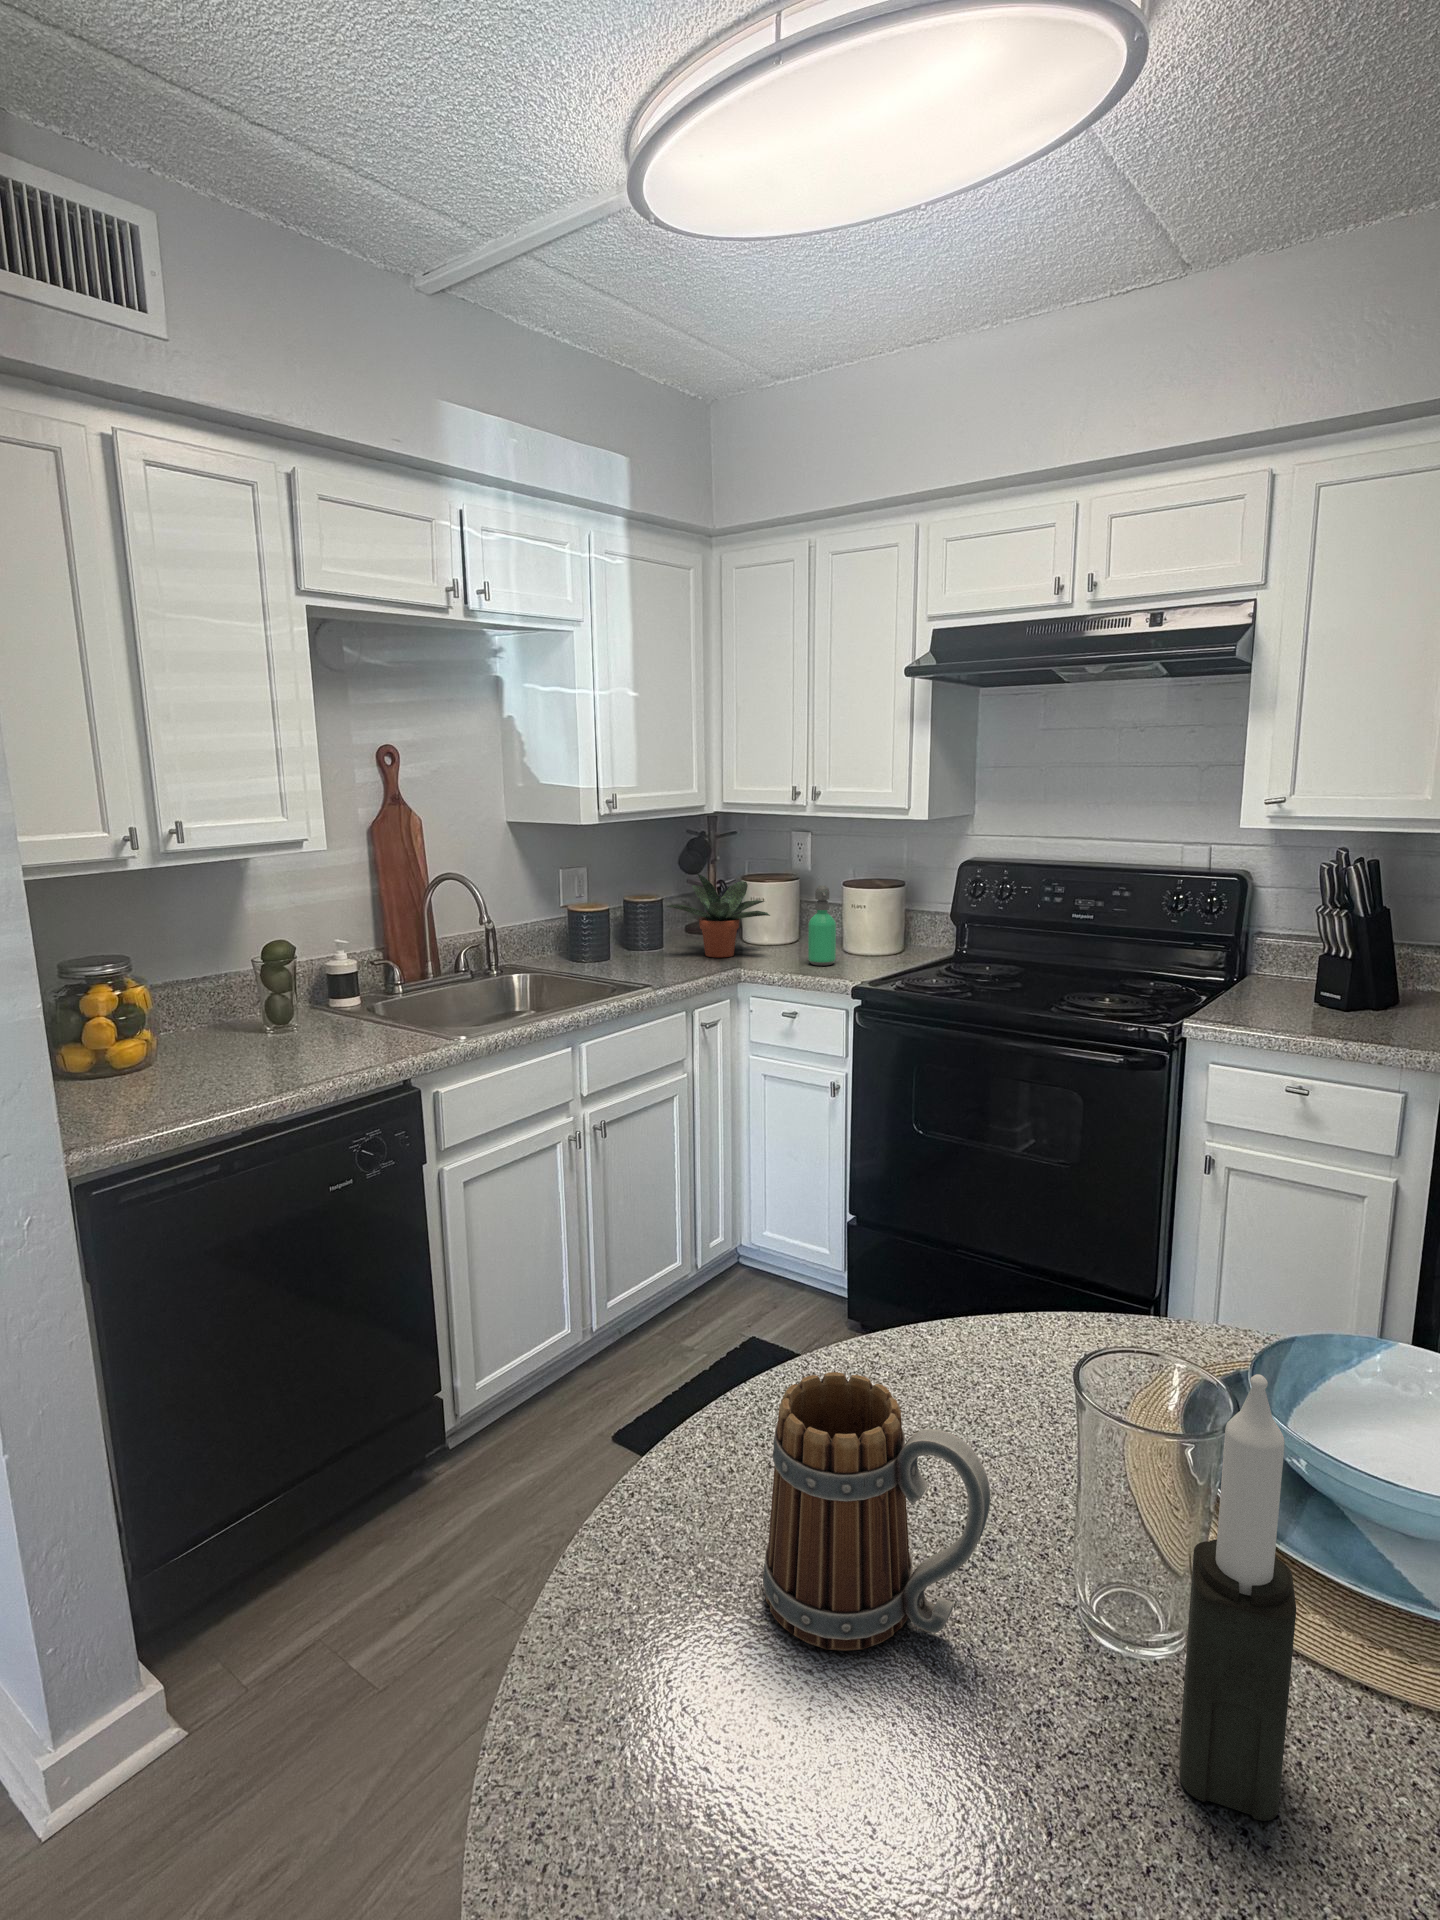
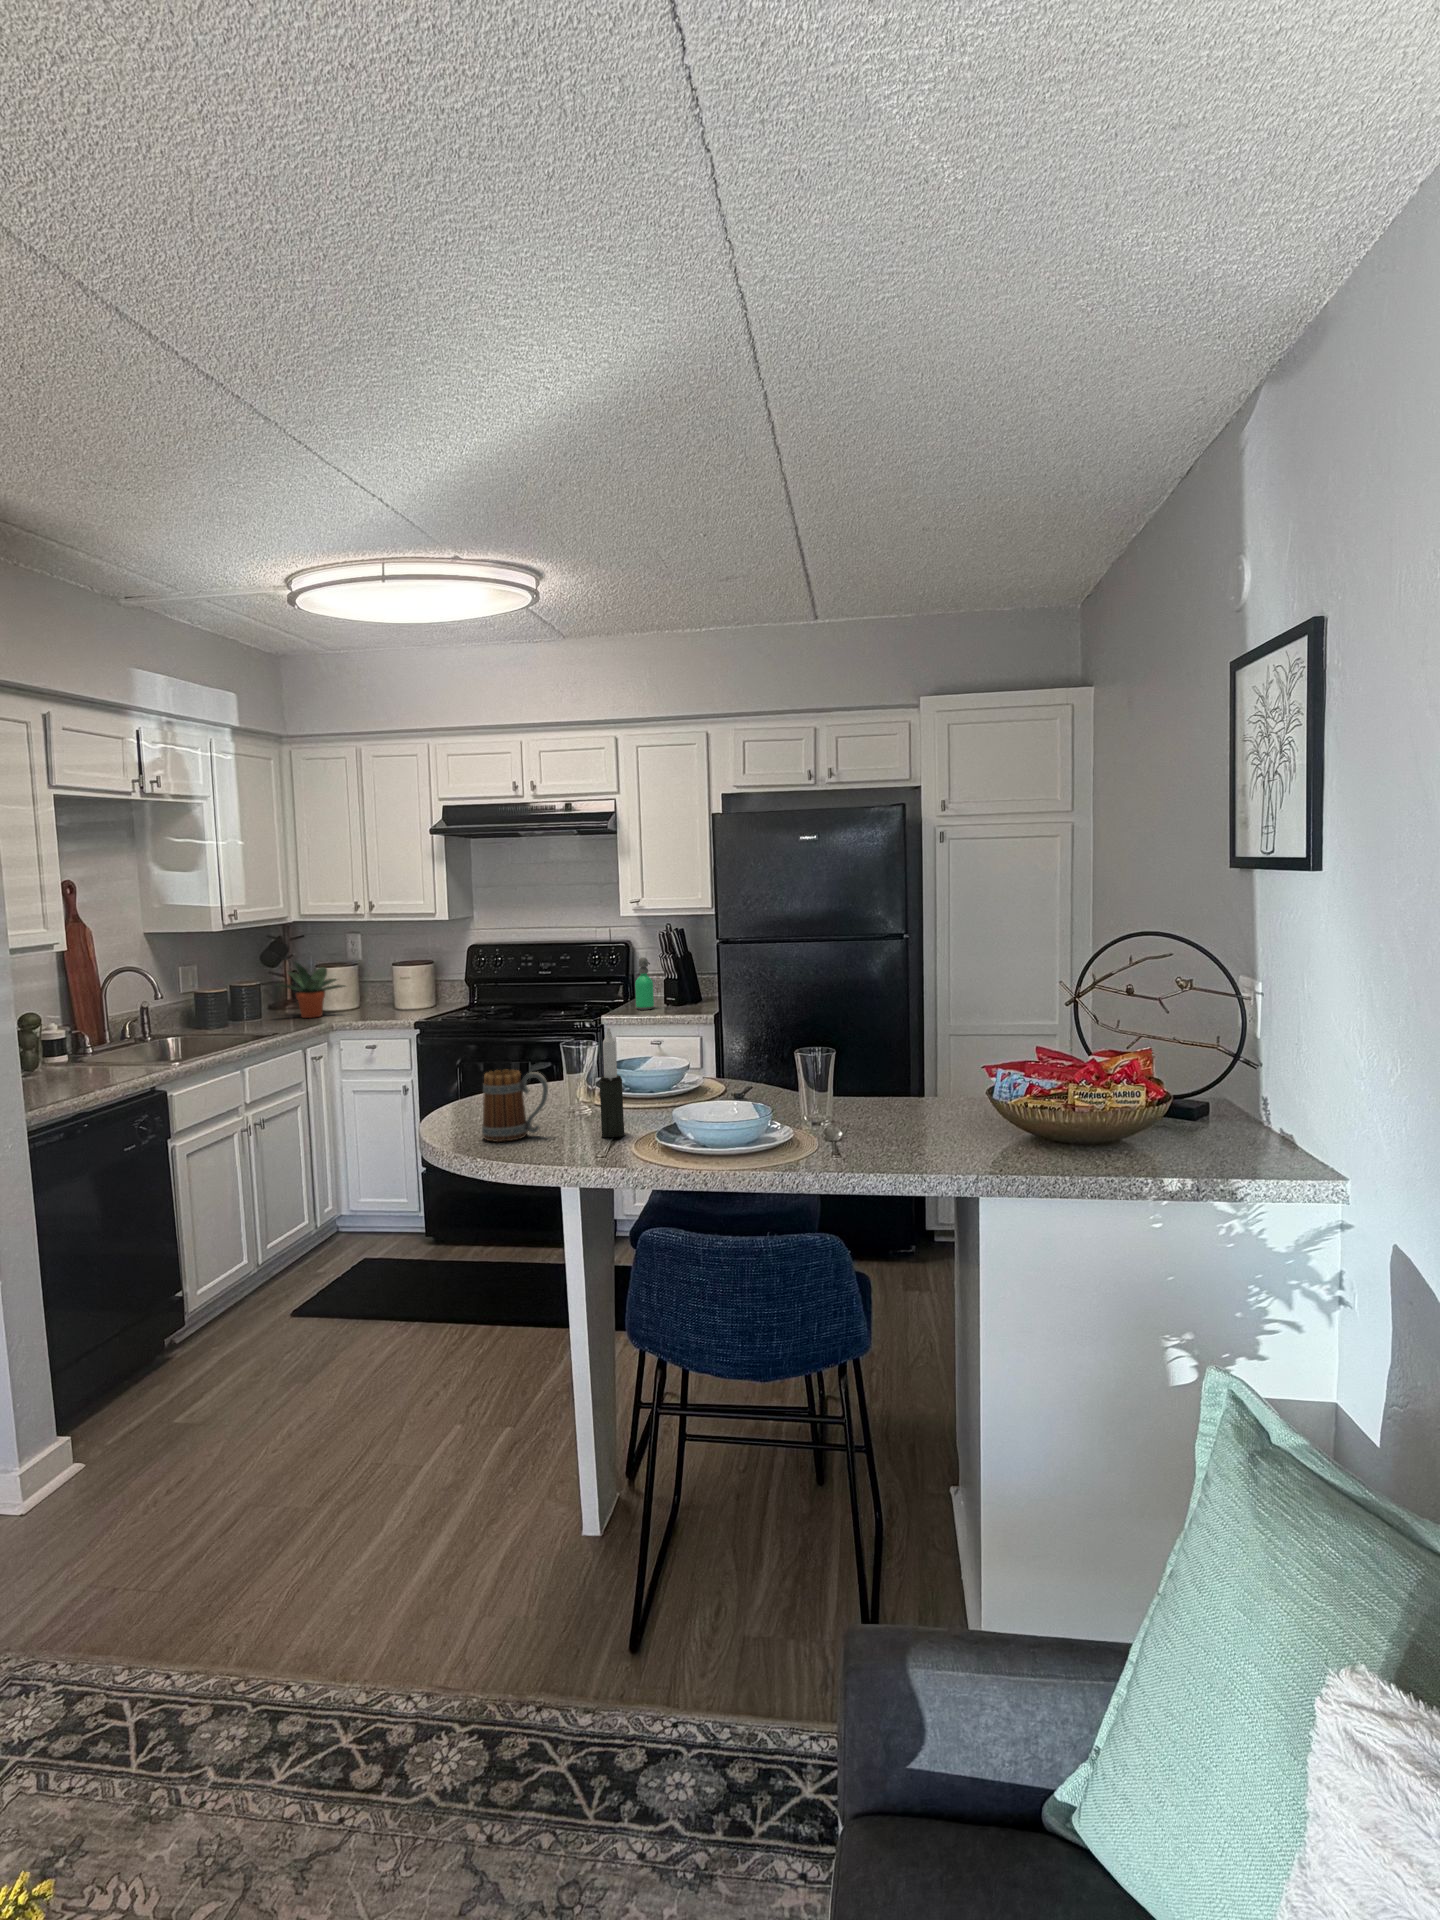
soap dispenser: present [808,885,836,965] -> present [635,957,654,1010]

